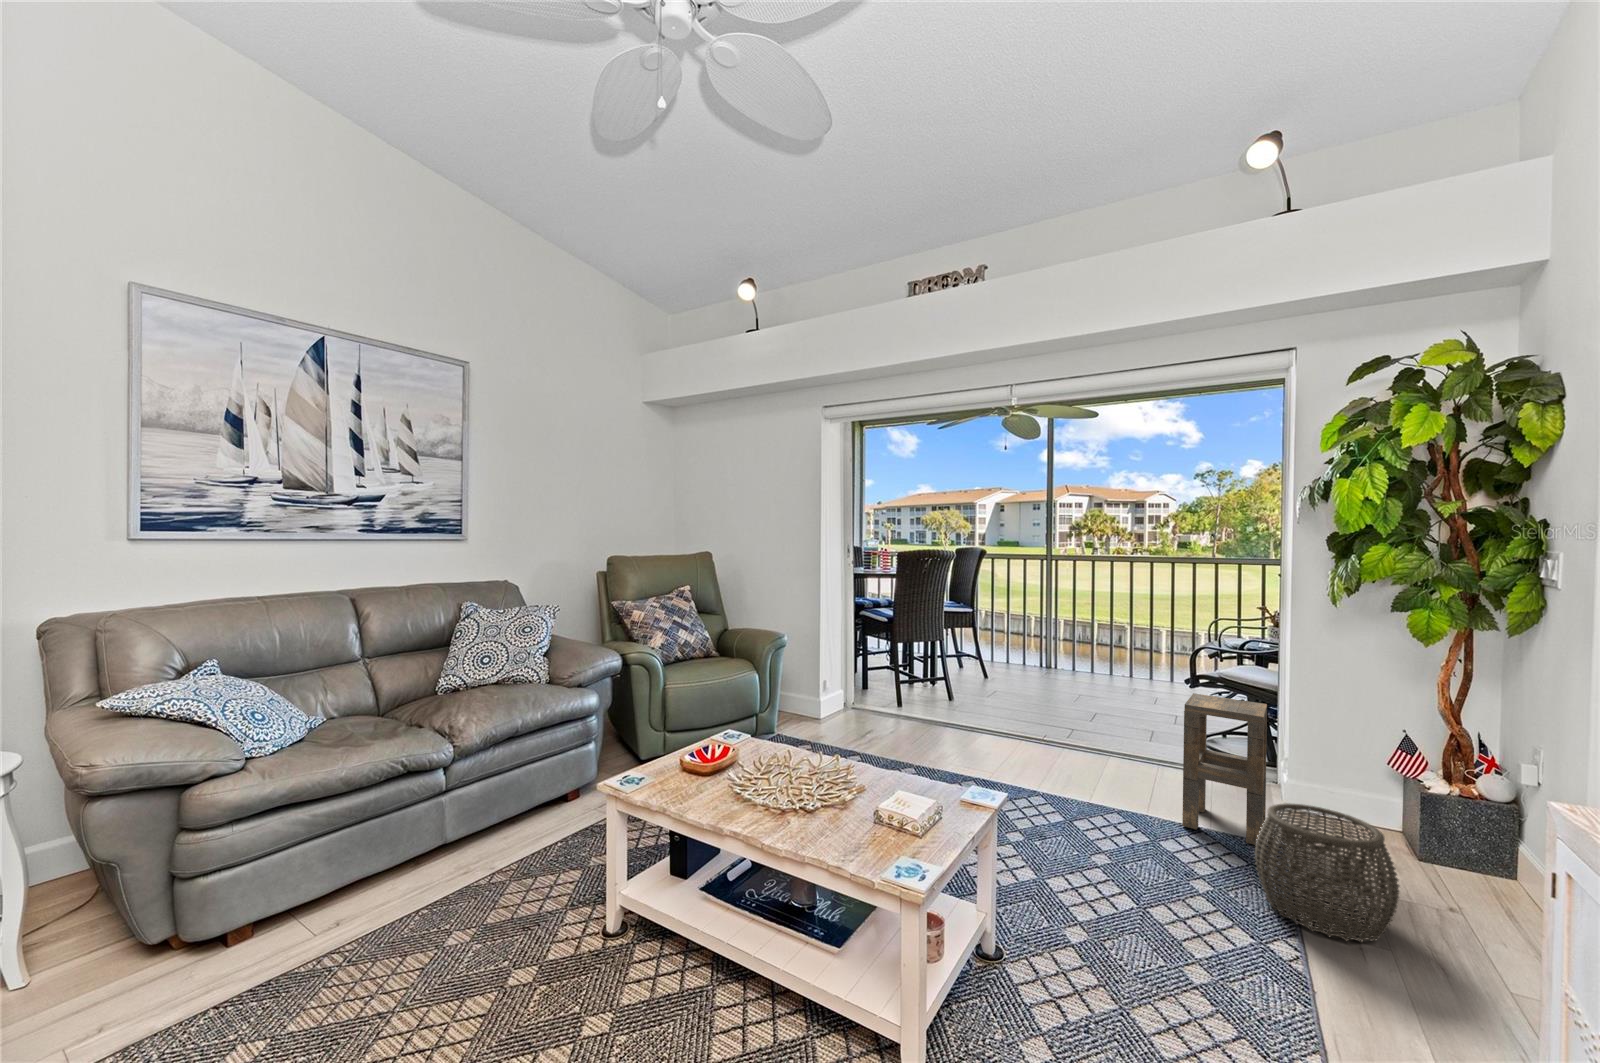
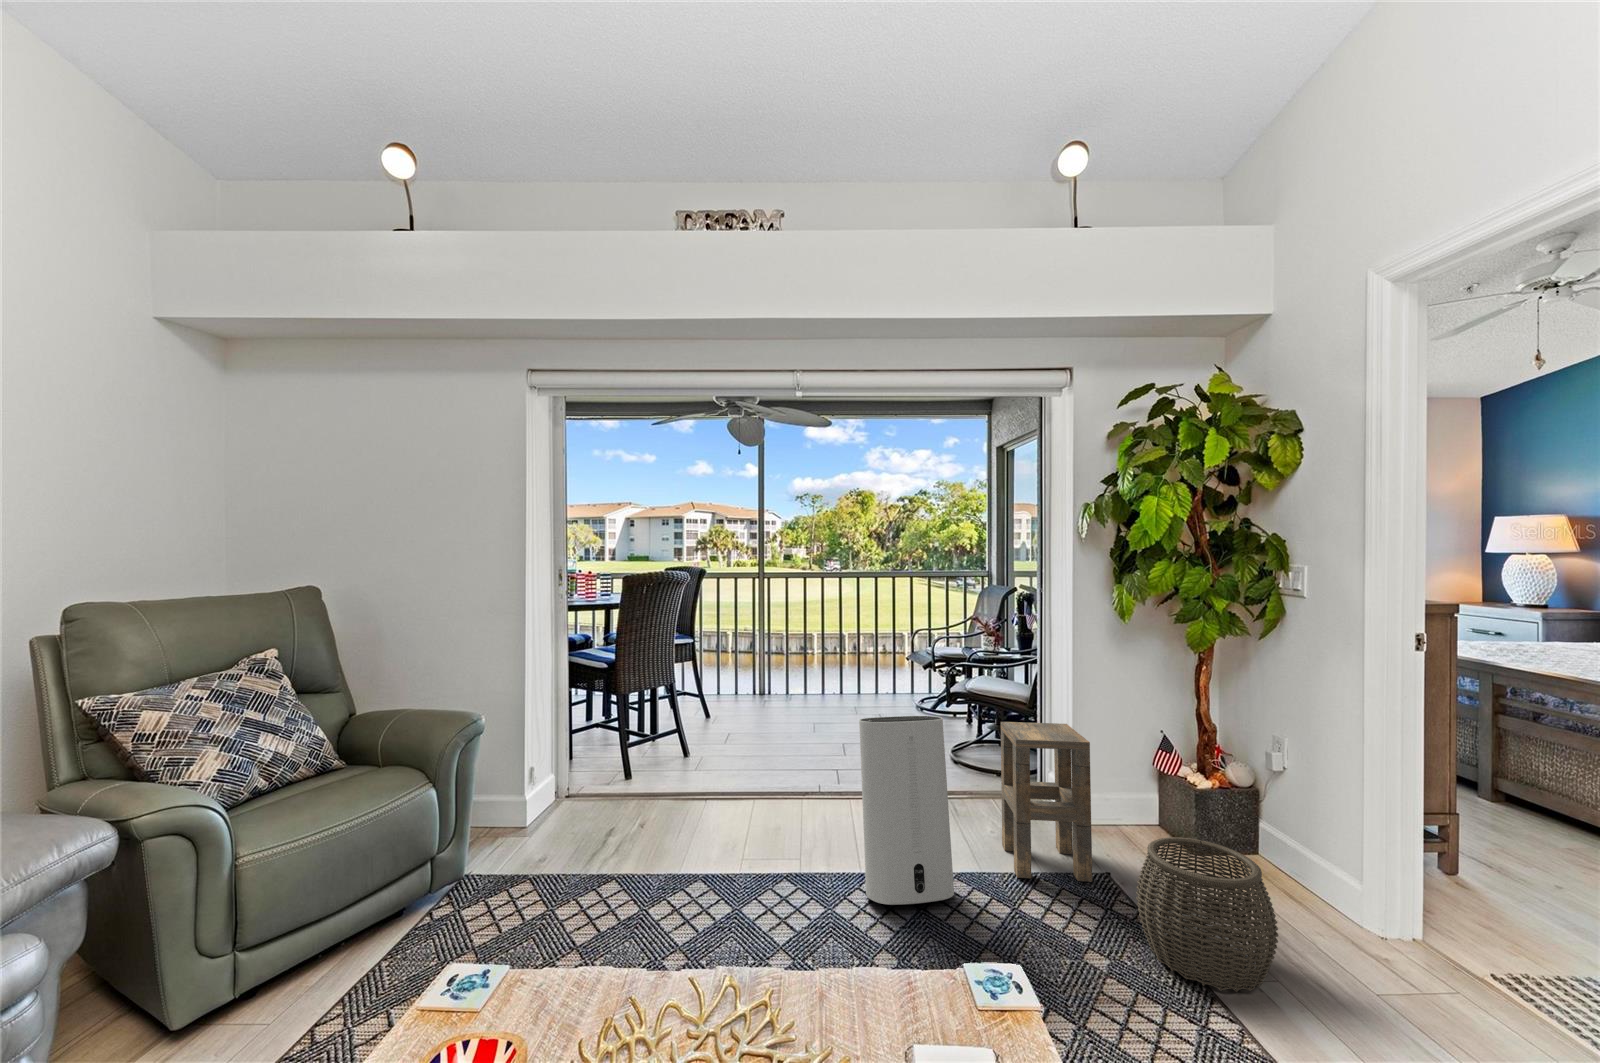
air purifier: none [1032,668,1110,819] -> present [859,716,954,905]

